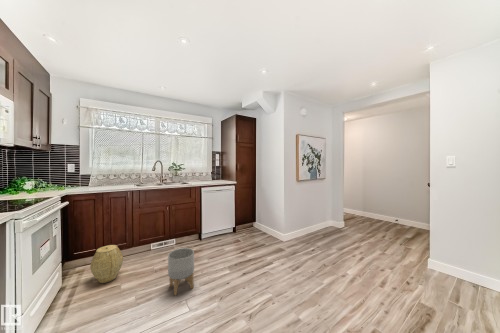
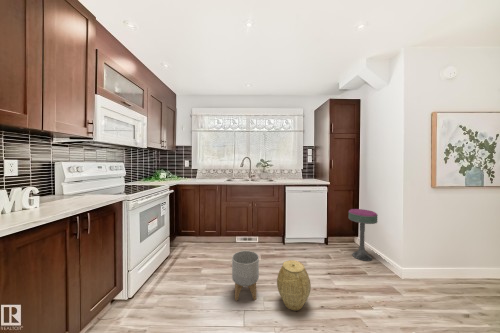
bar stool: none [251,201,269,238] -> present [348,209,378,261]
woven basket: present [90,245,123,283] -> present [277,260,311,310]

